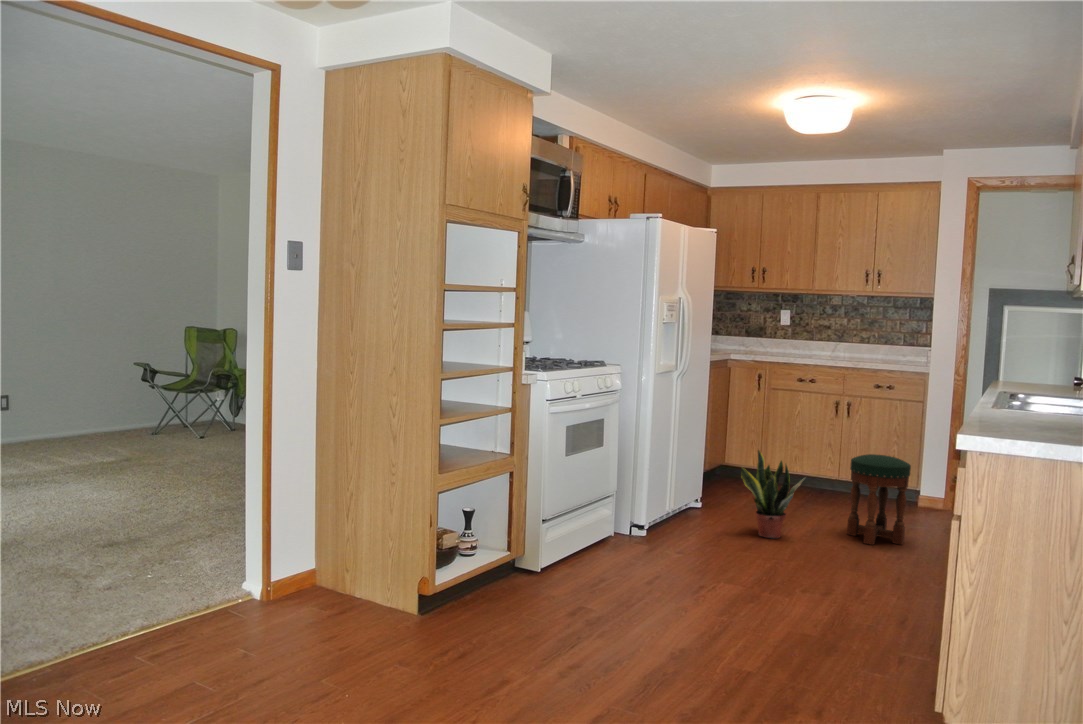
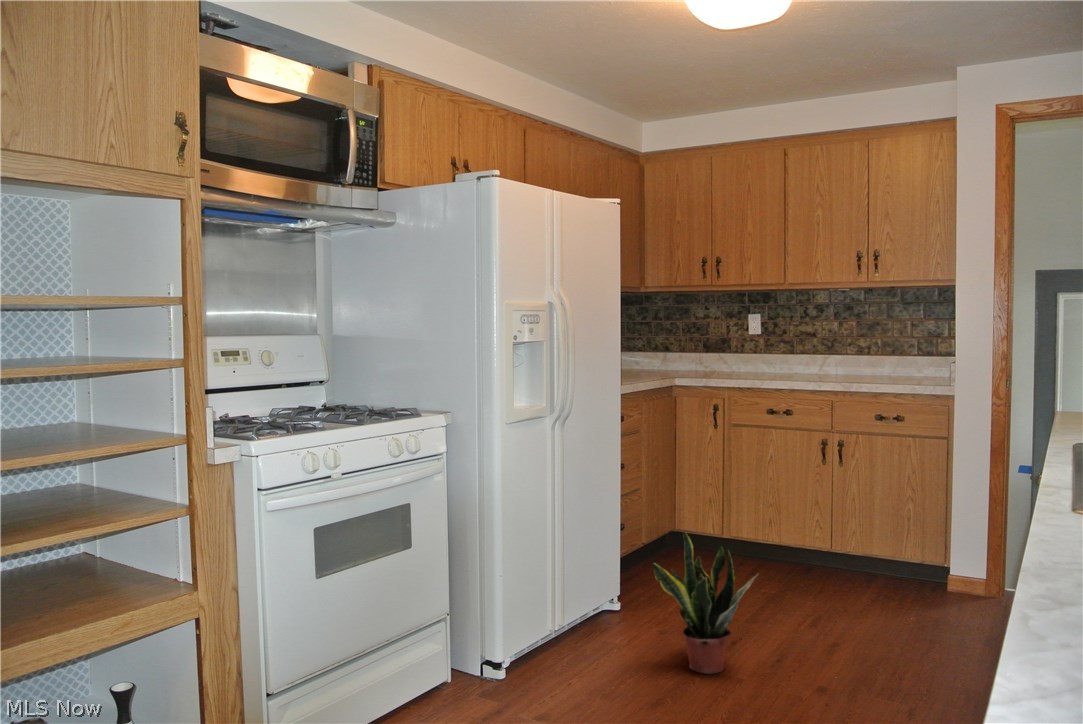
stool: present [847,454,911,545] -> none [830,531,924,680]

